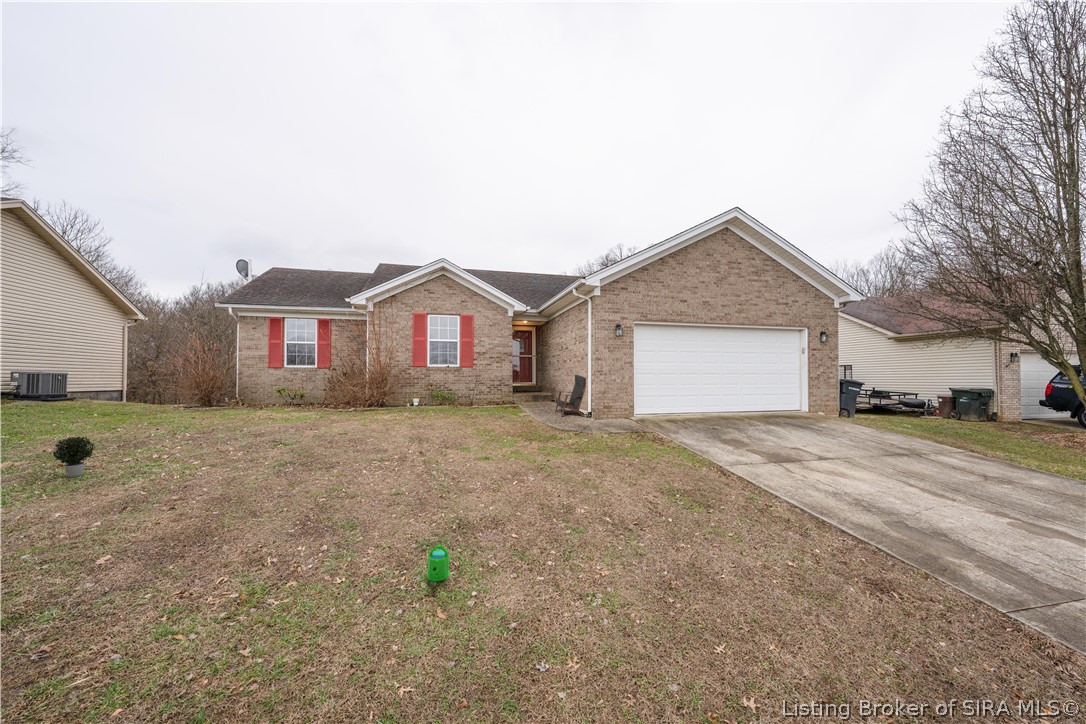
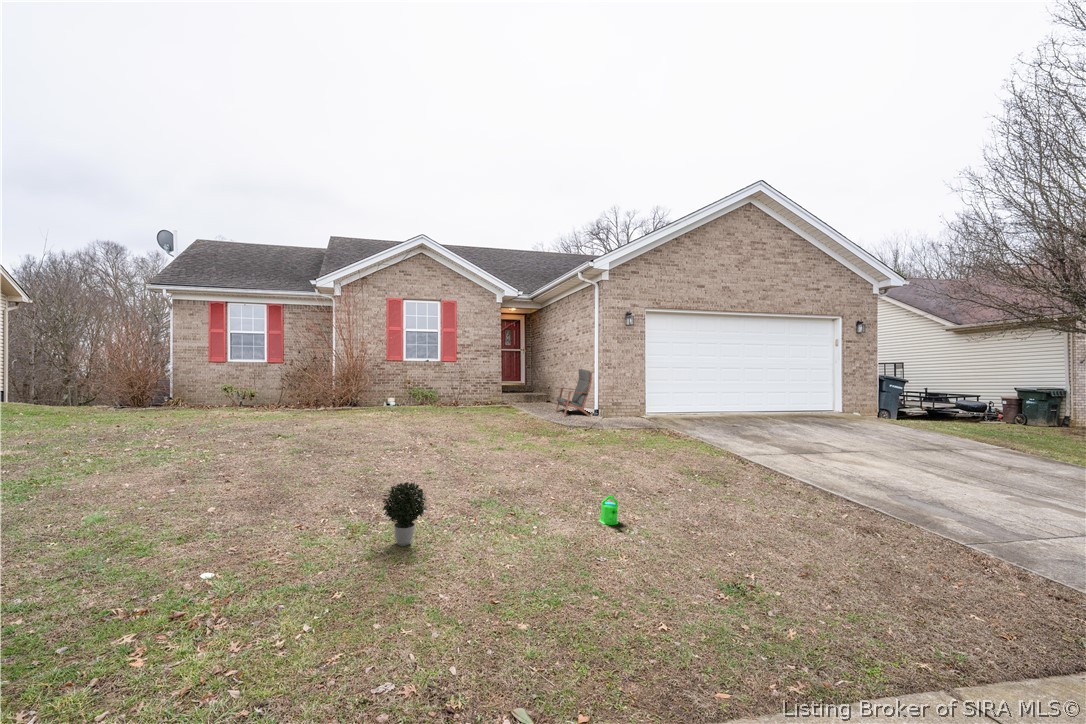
potted plant: present [53,437,95,478] -> present [383,482,427,546]
watering can: present [426,545,450,581] -> present [599,496,619,525]

